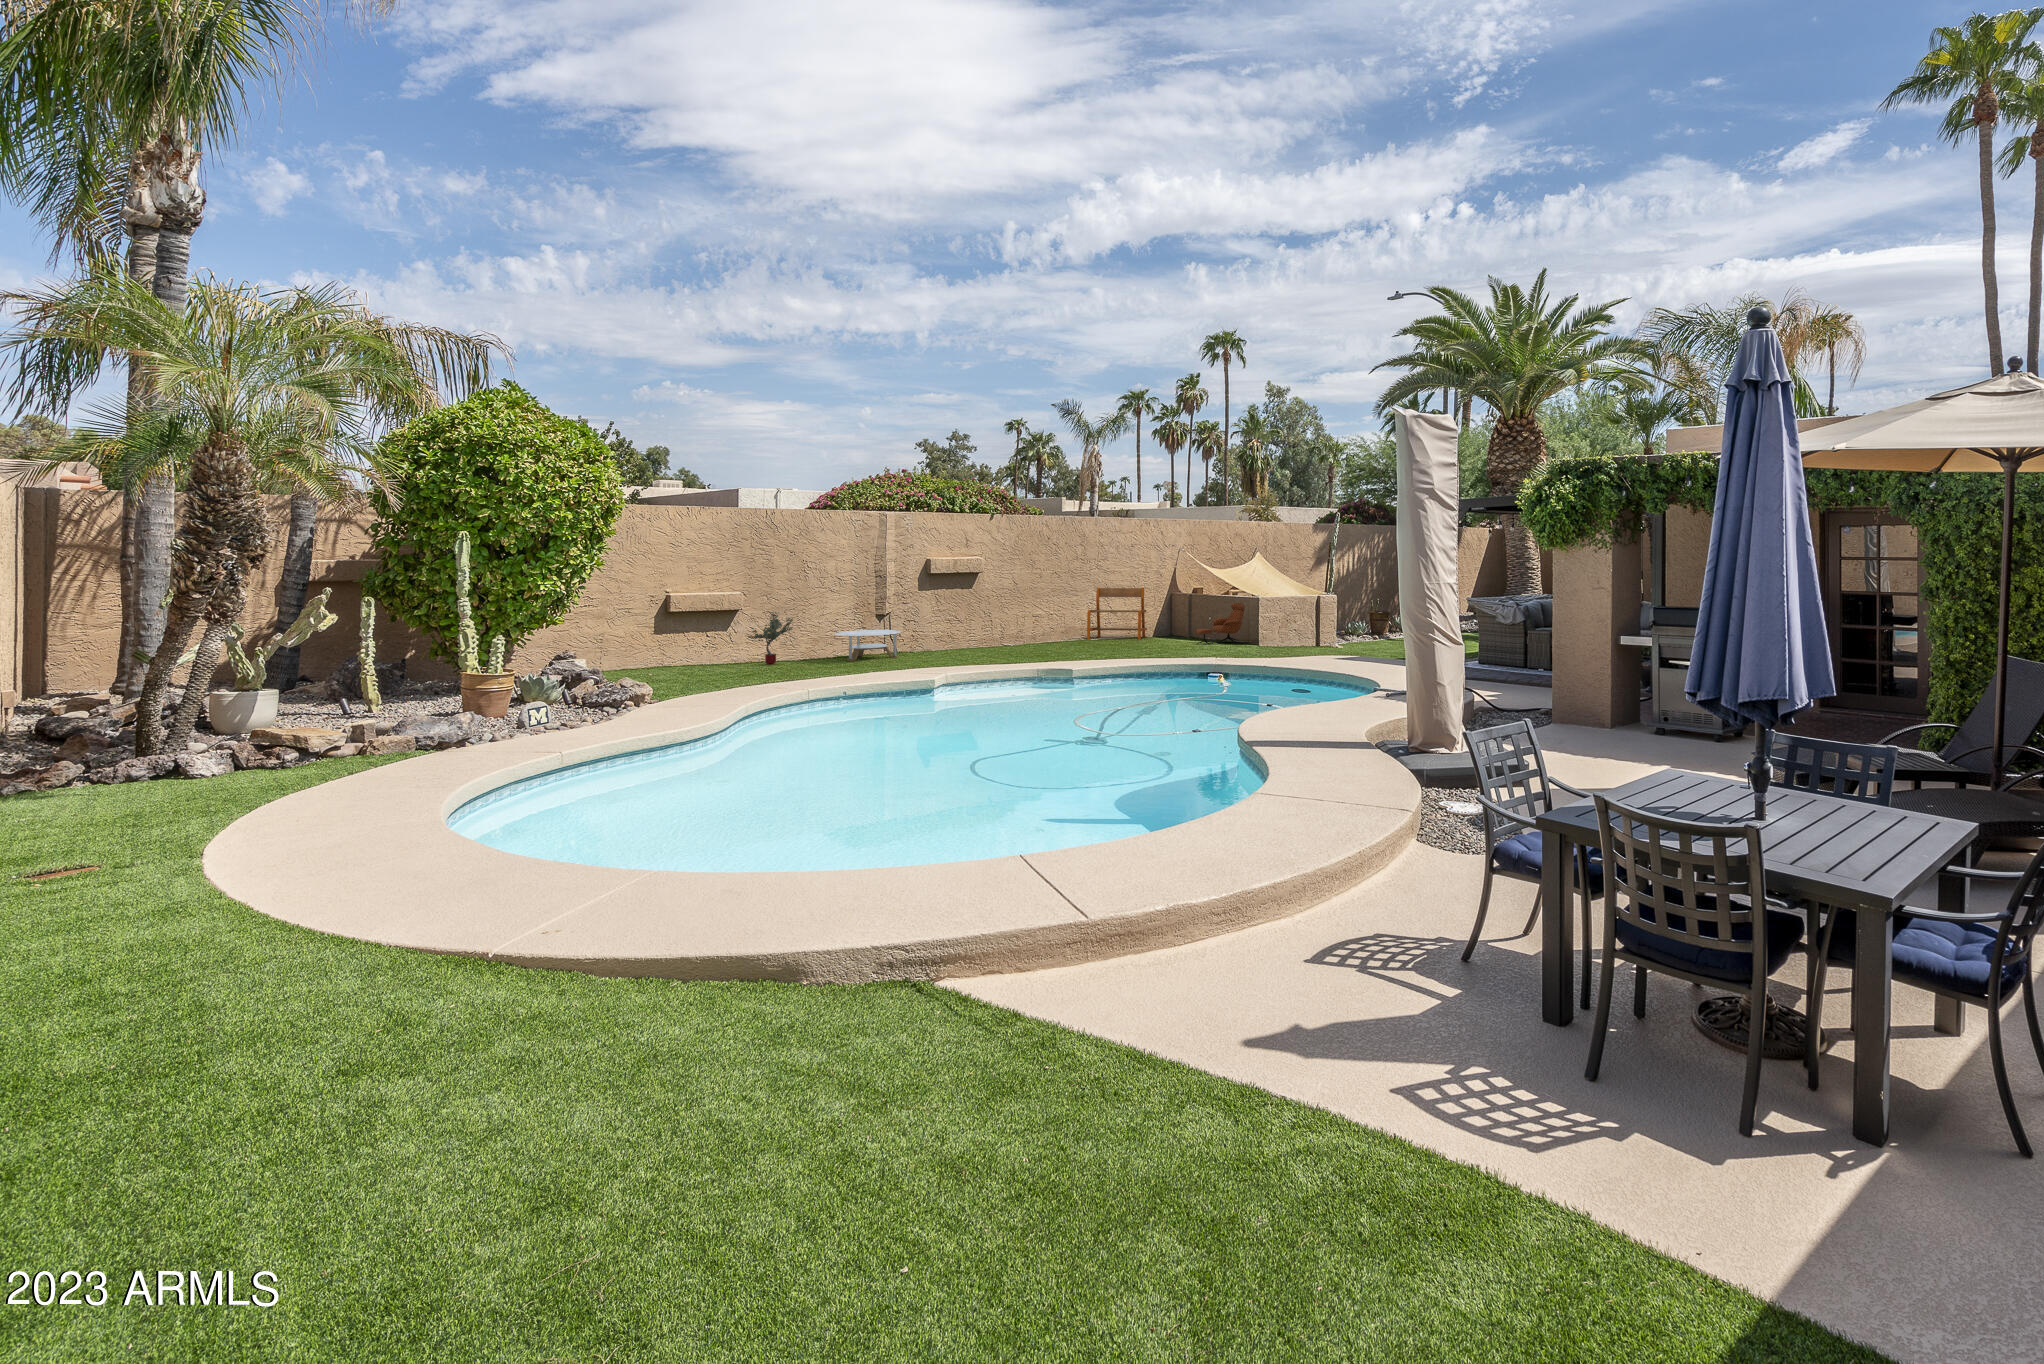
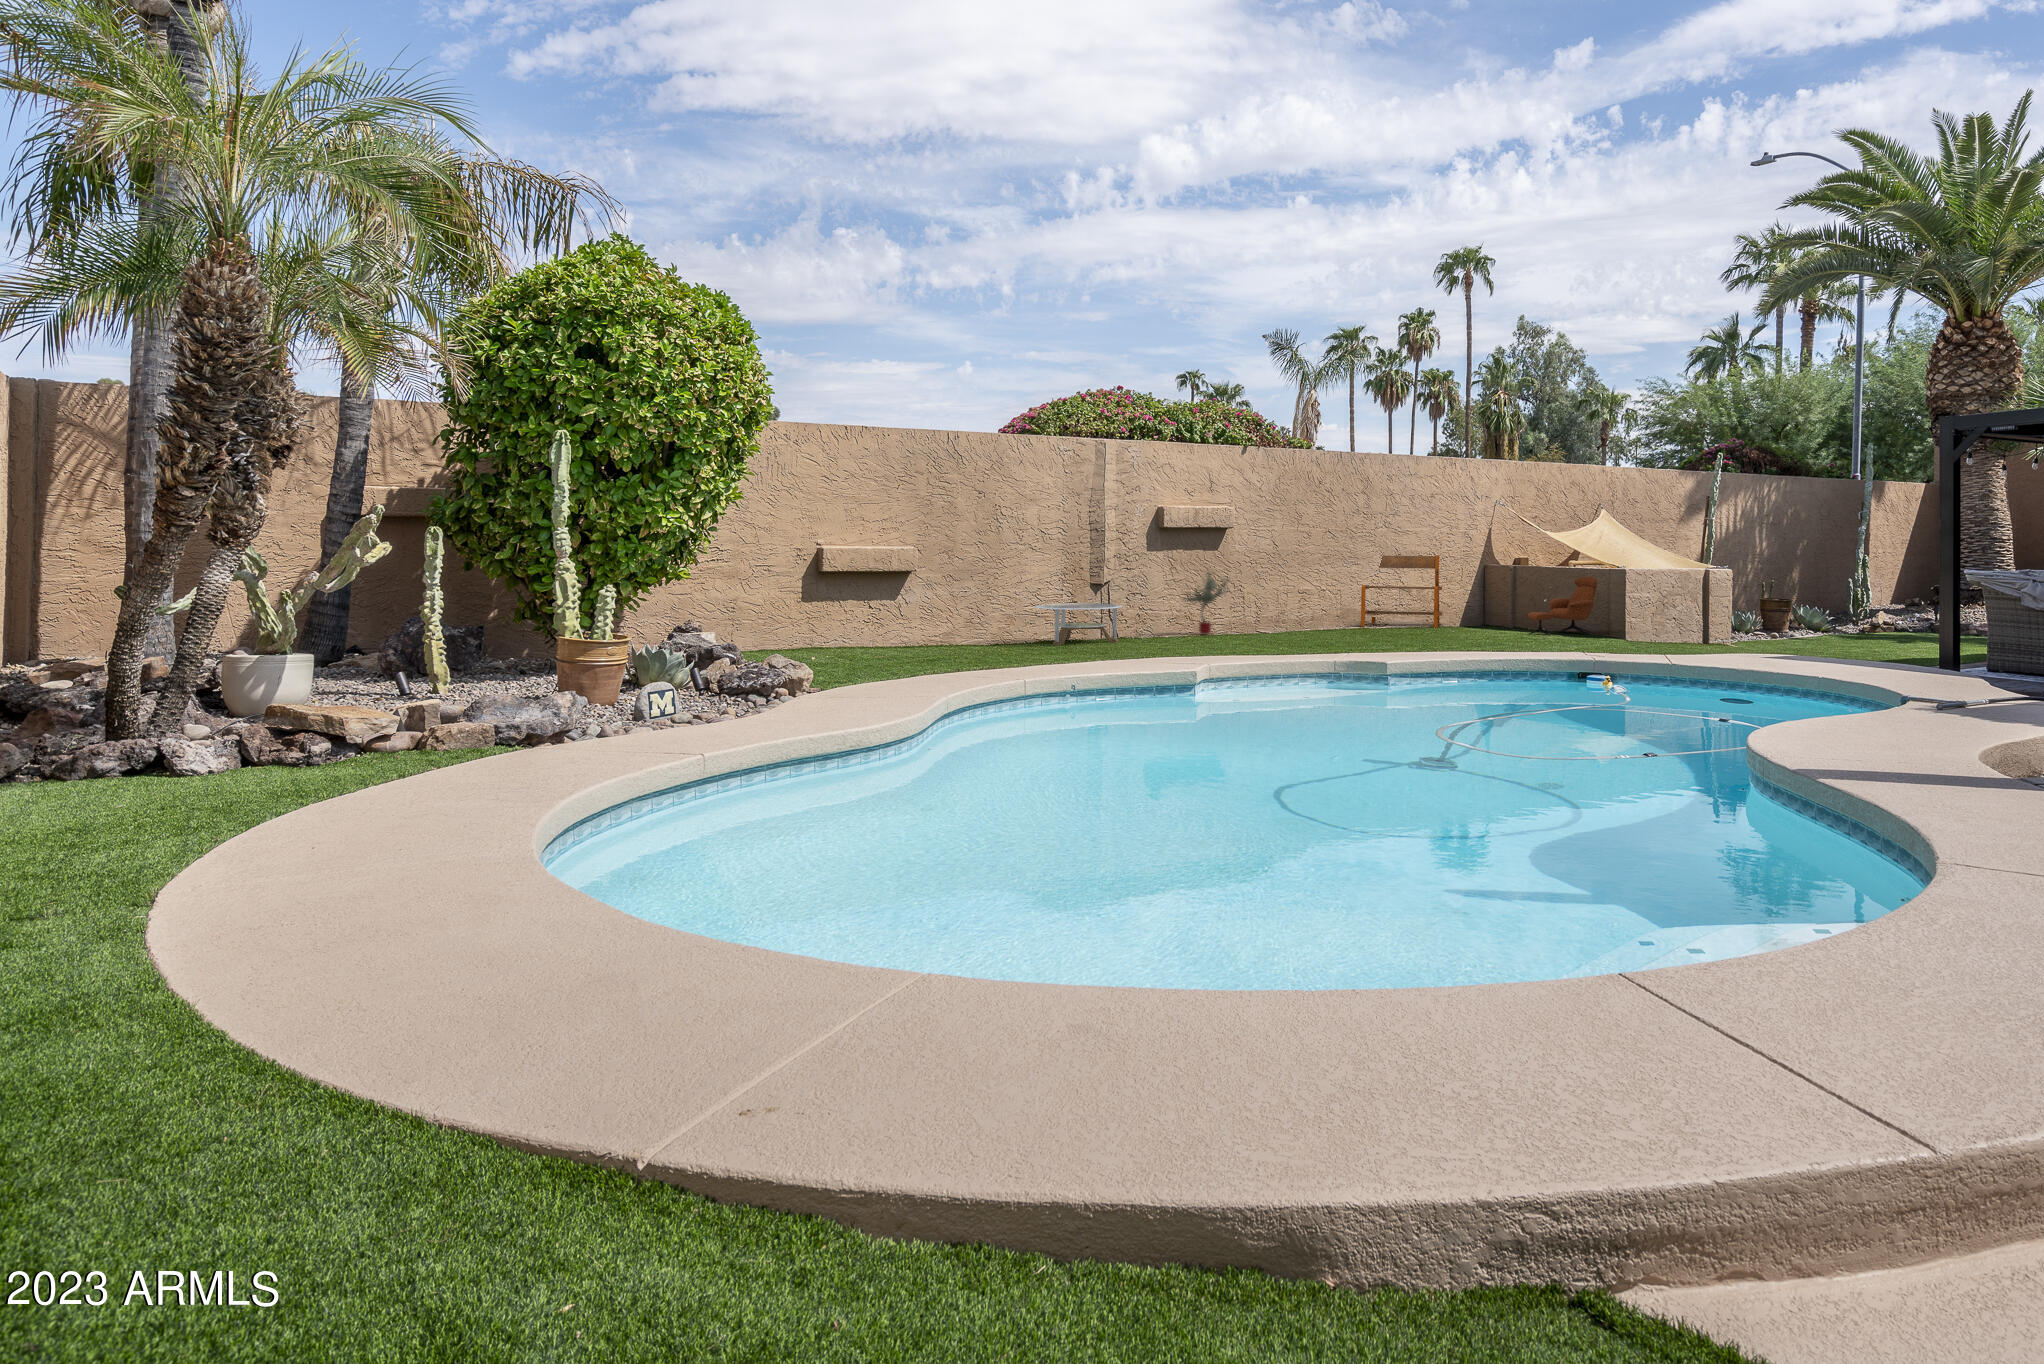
potted tree: present [748,612,793,665] -> present [1183,572,1230,635]

